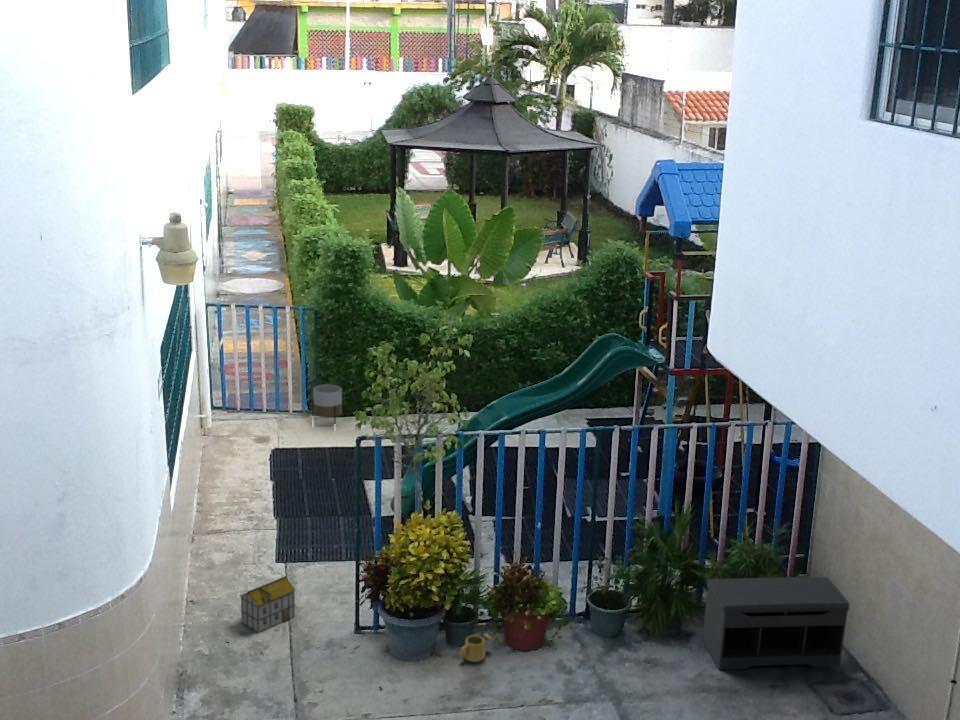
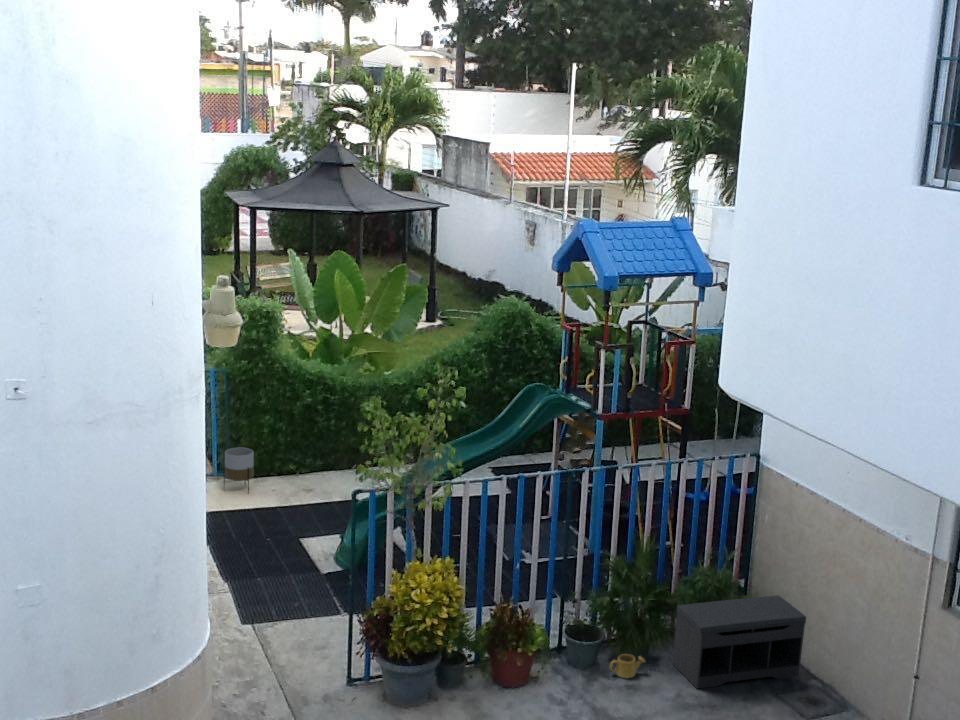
toy house: present [241,576,295,633] -> none [229,635,283,694]
watering can: present [460,634,491,662] -> present [610,654,645,678]

